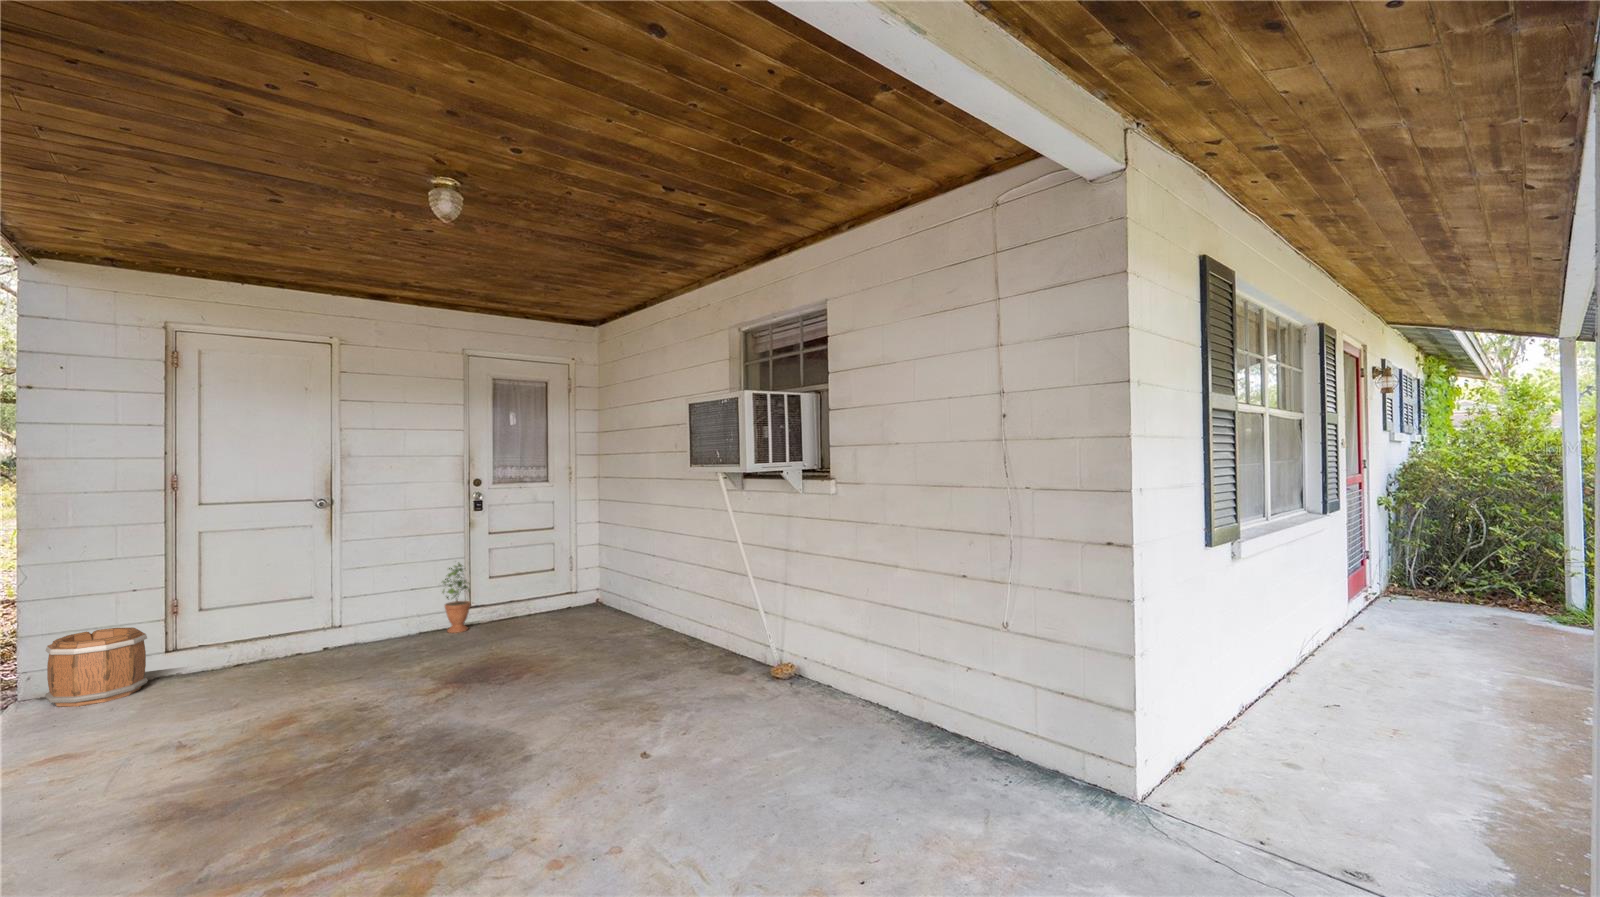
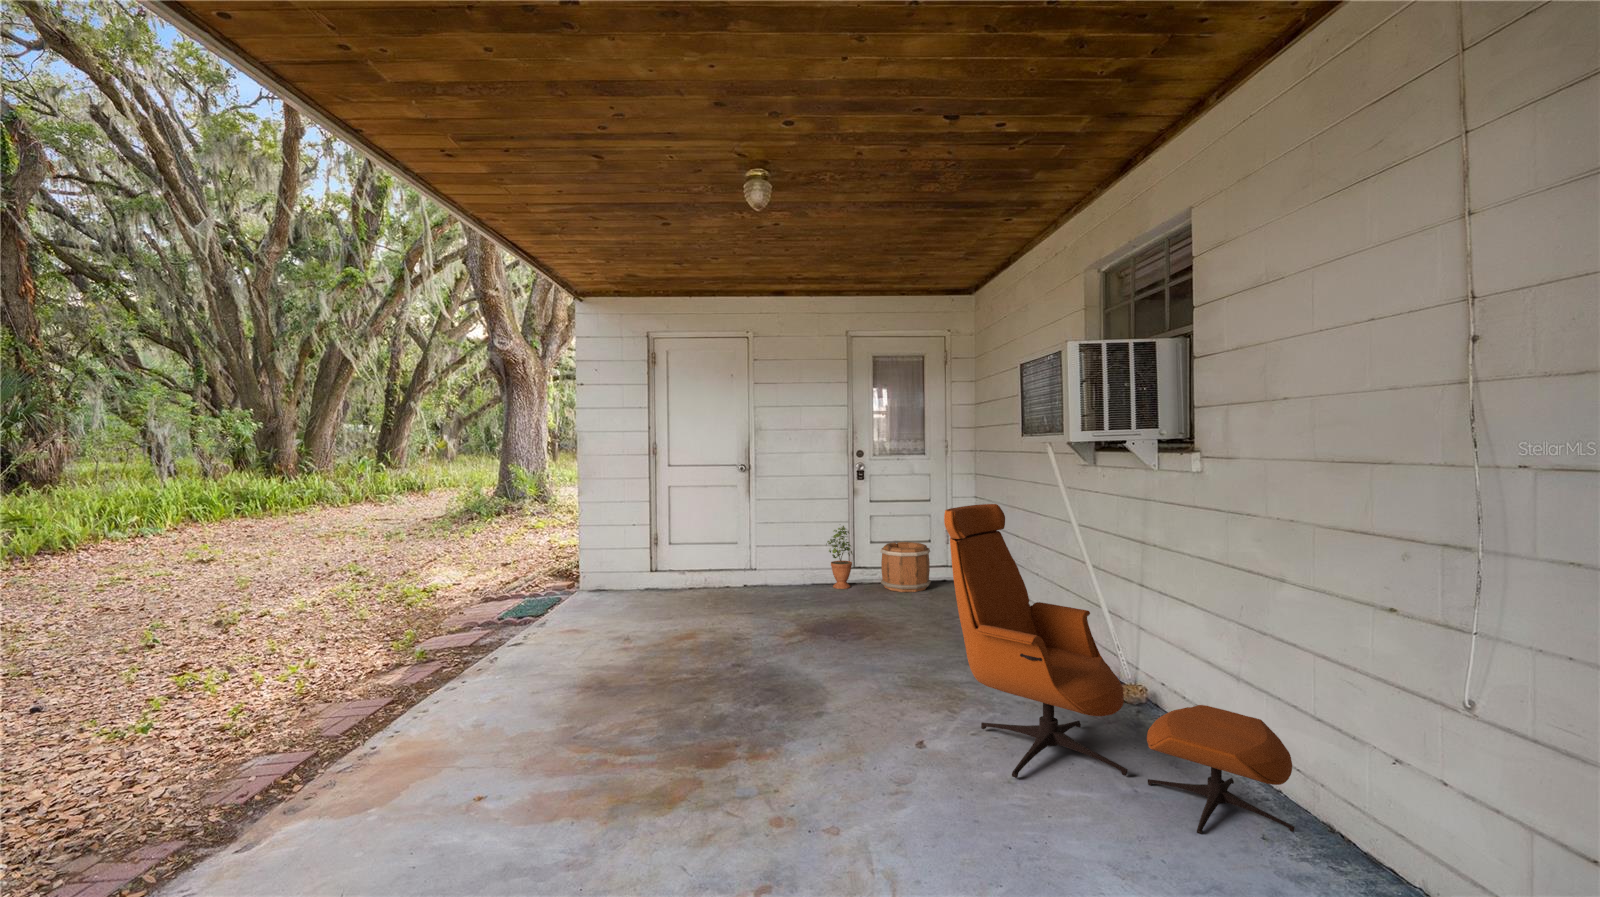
lounge chair: none [660,527,915,755] -> present [944,504,1295,834]
bucket: present [45,627,148,707] -> present [881,542,931,592]

